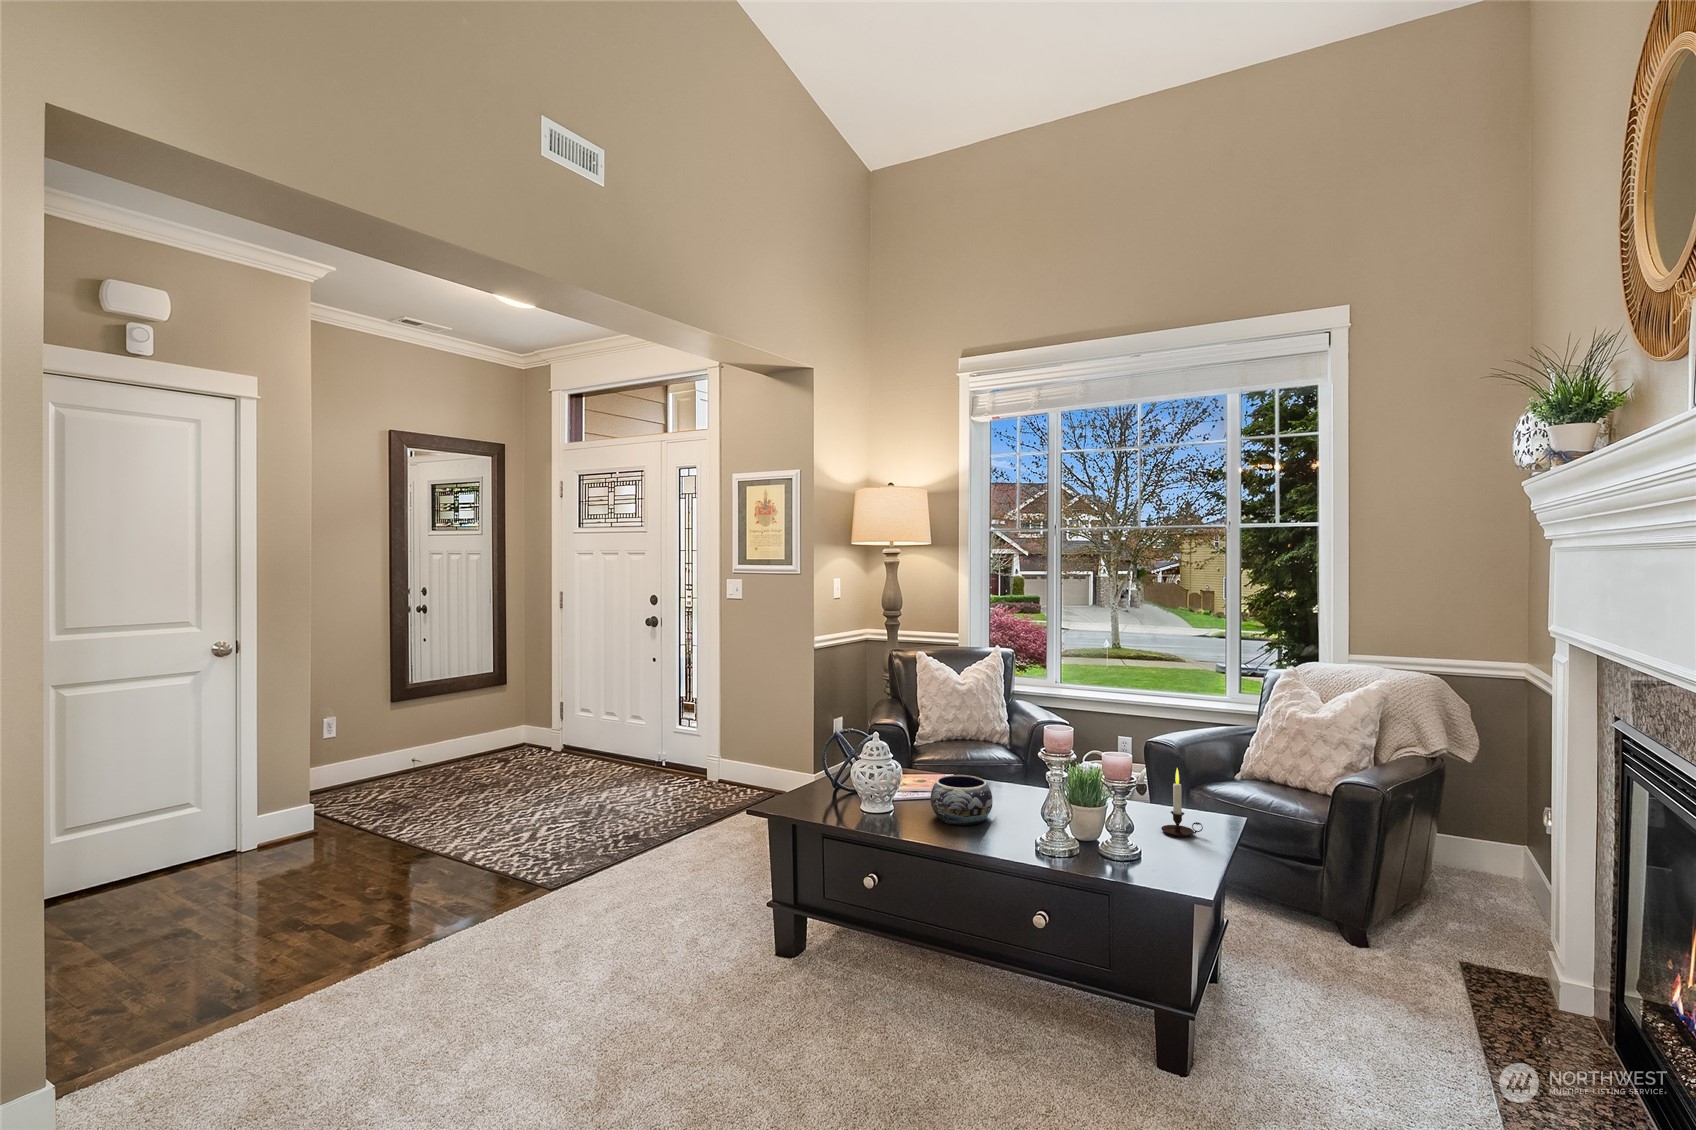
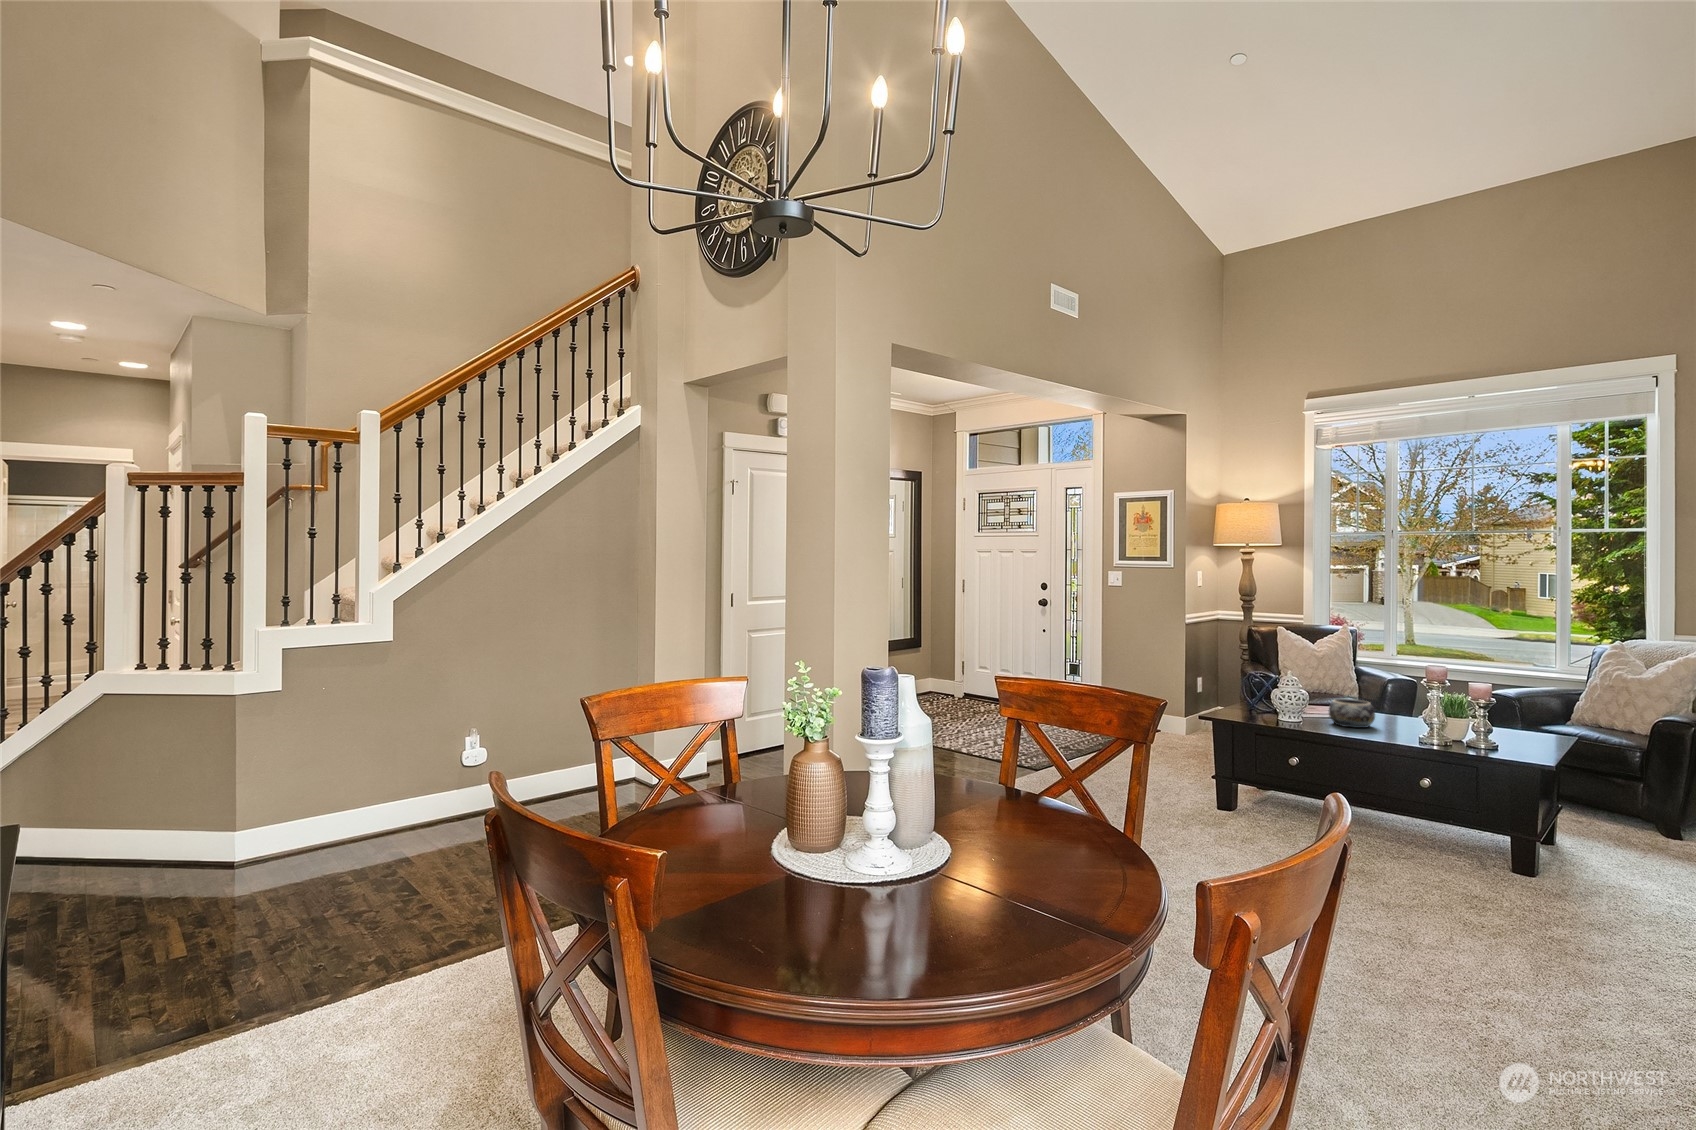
candle: present [1161,768,1203,836] -> none [1506,697,1539,741]

